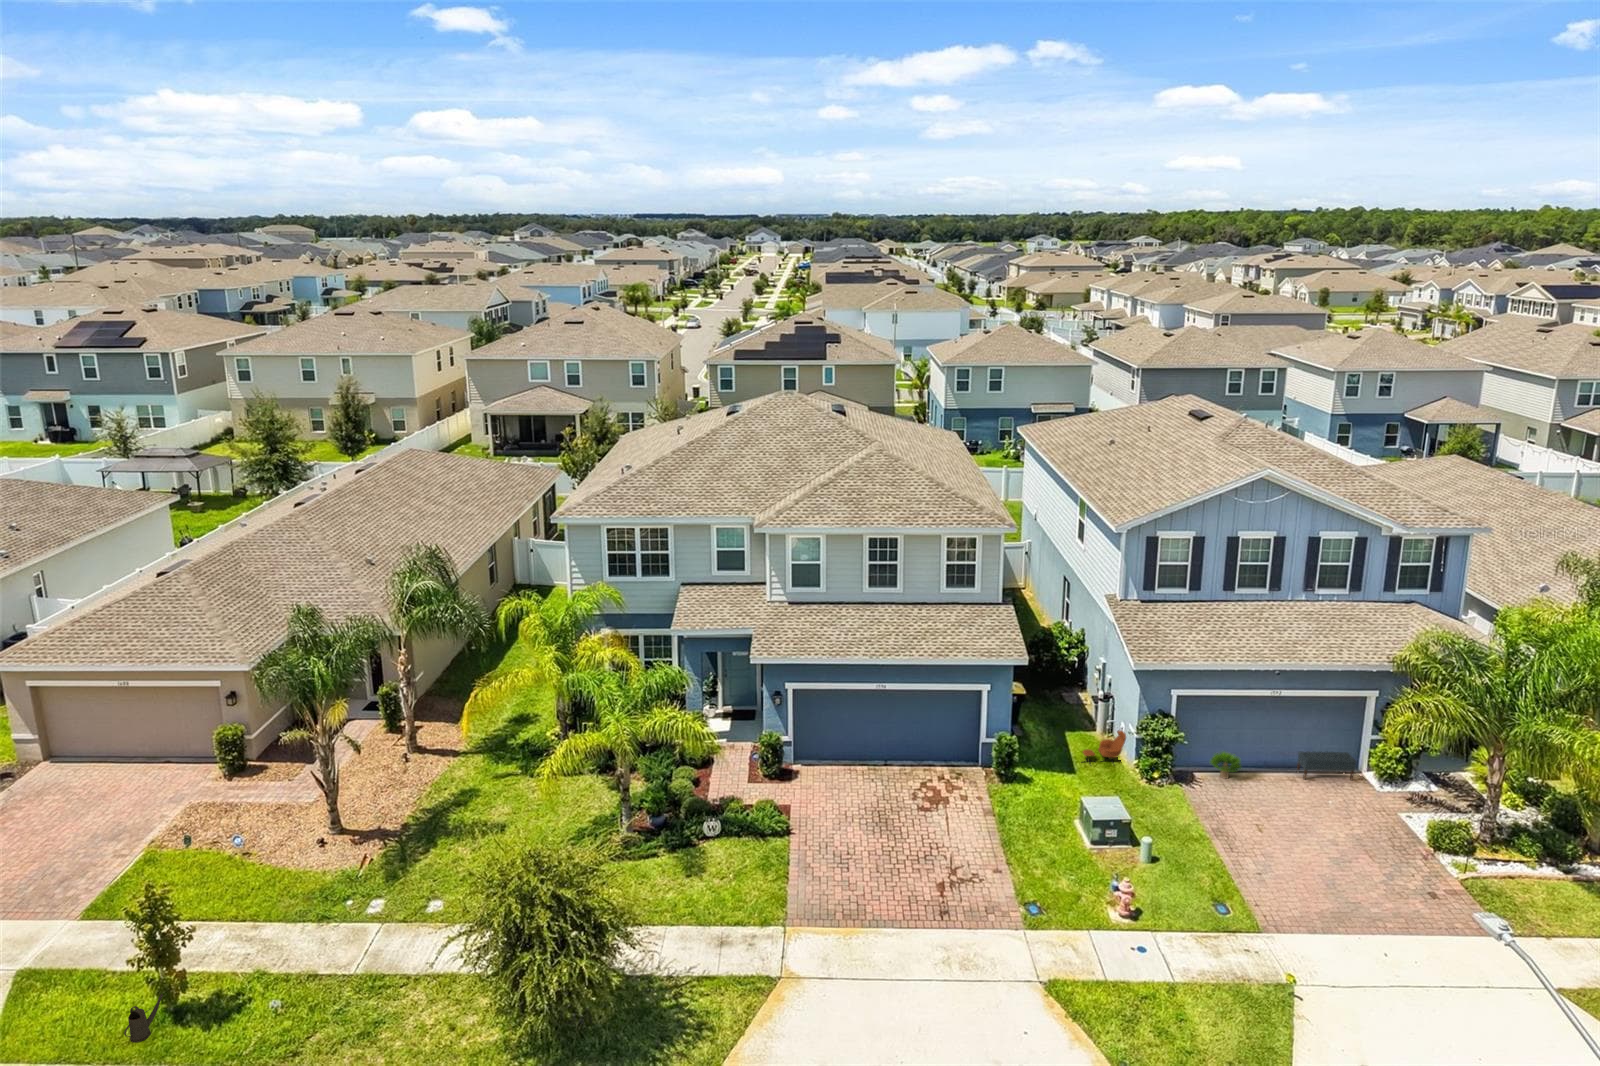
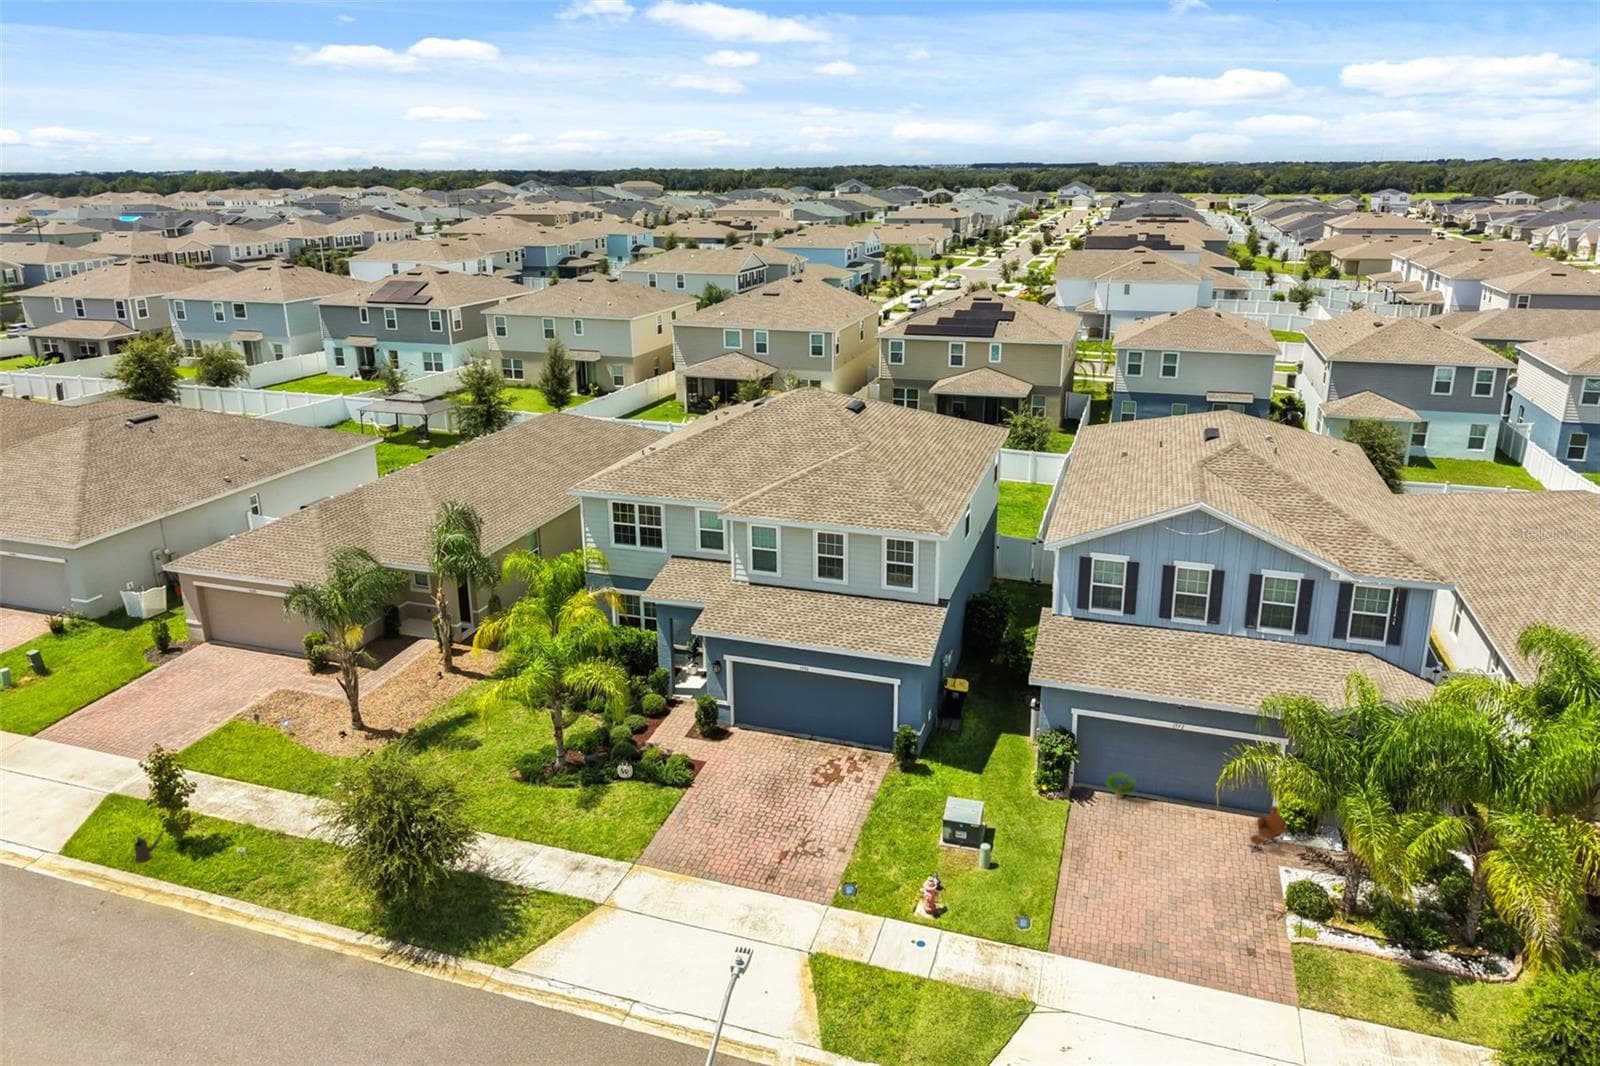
lounge chair: present [1083,730,1126,762] -> present [1250,806,1287,849]
bench: present [1297,751,1356,780] -> none [1197,785,1254,821]

